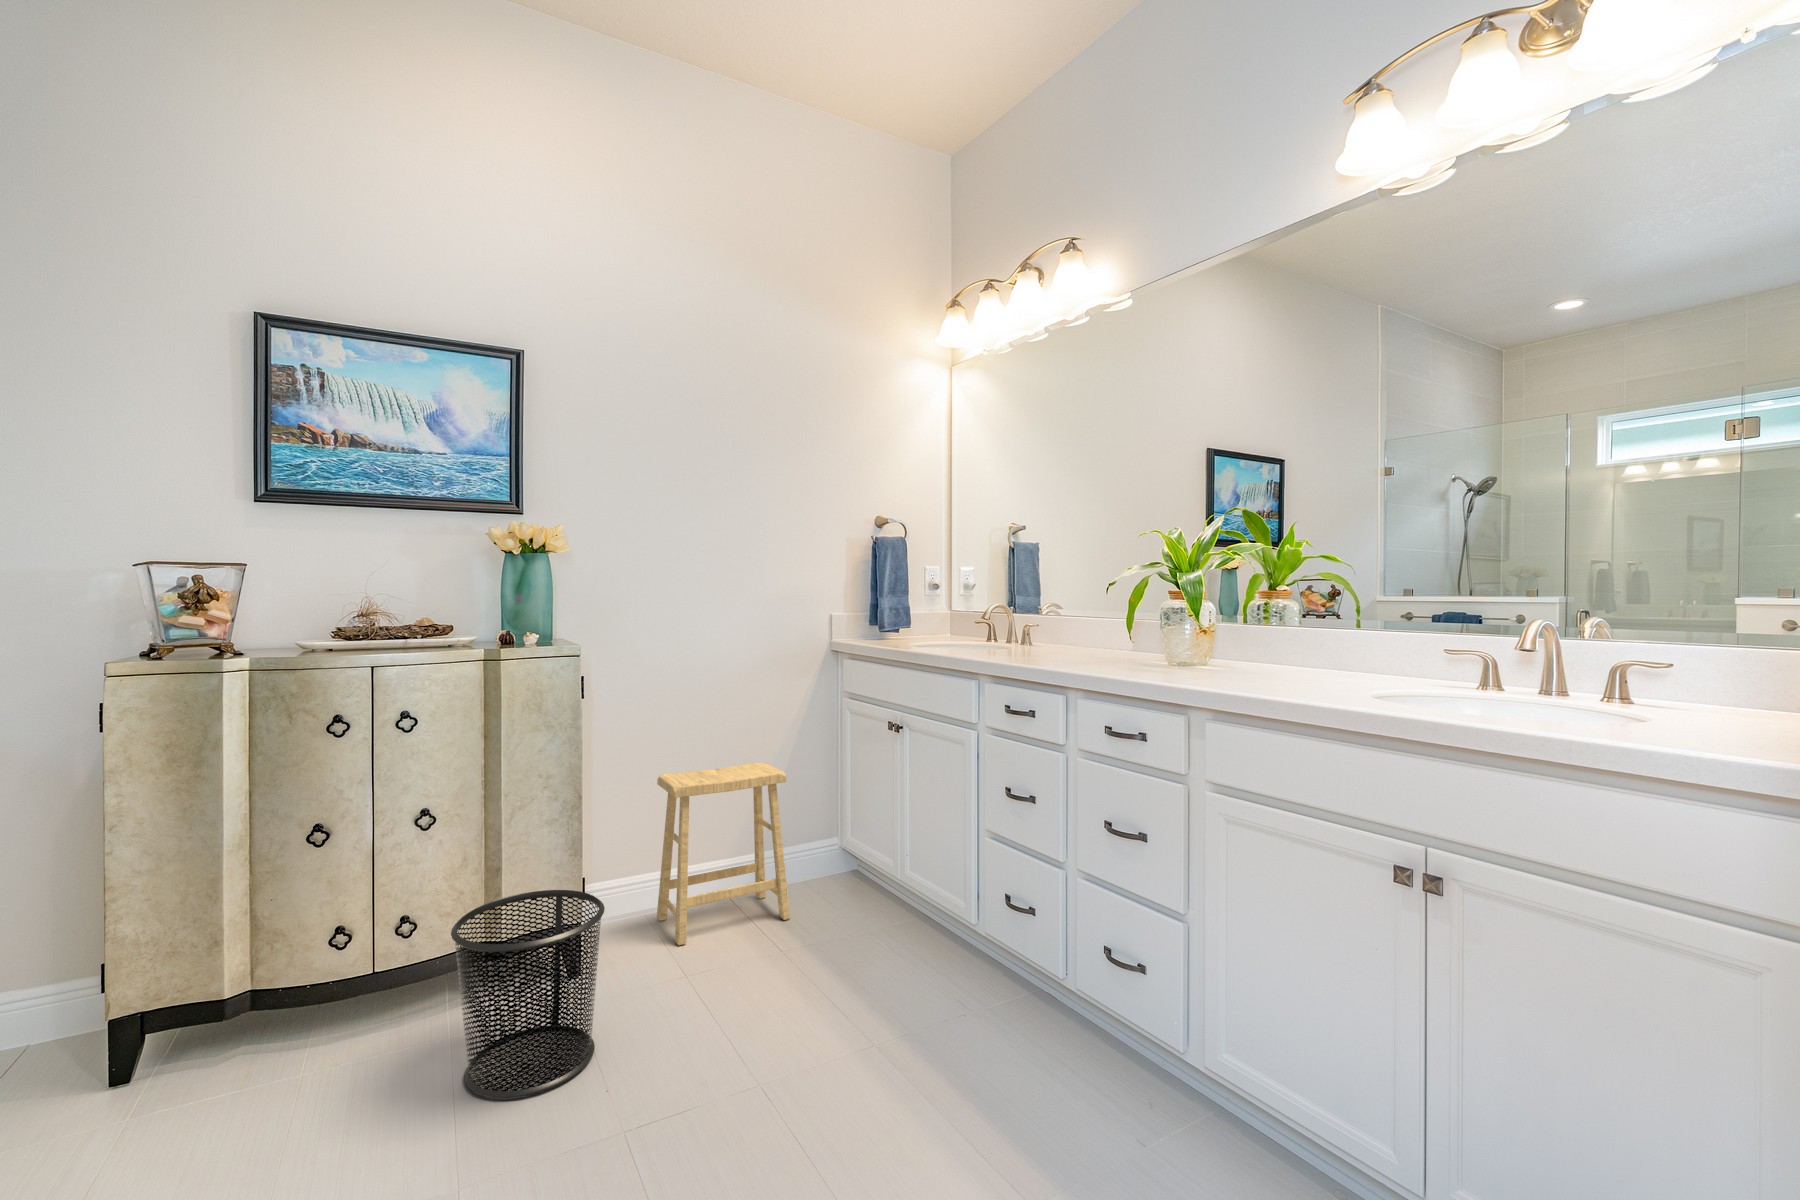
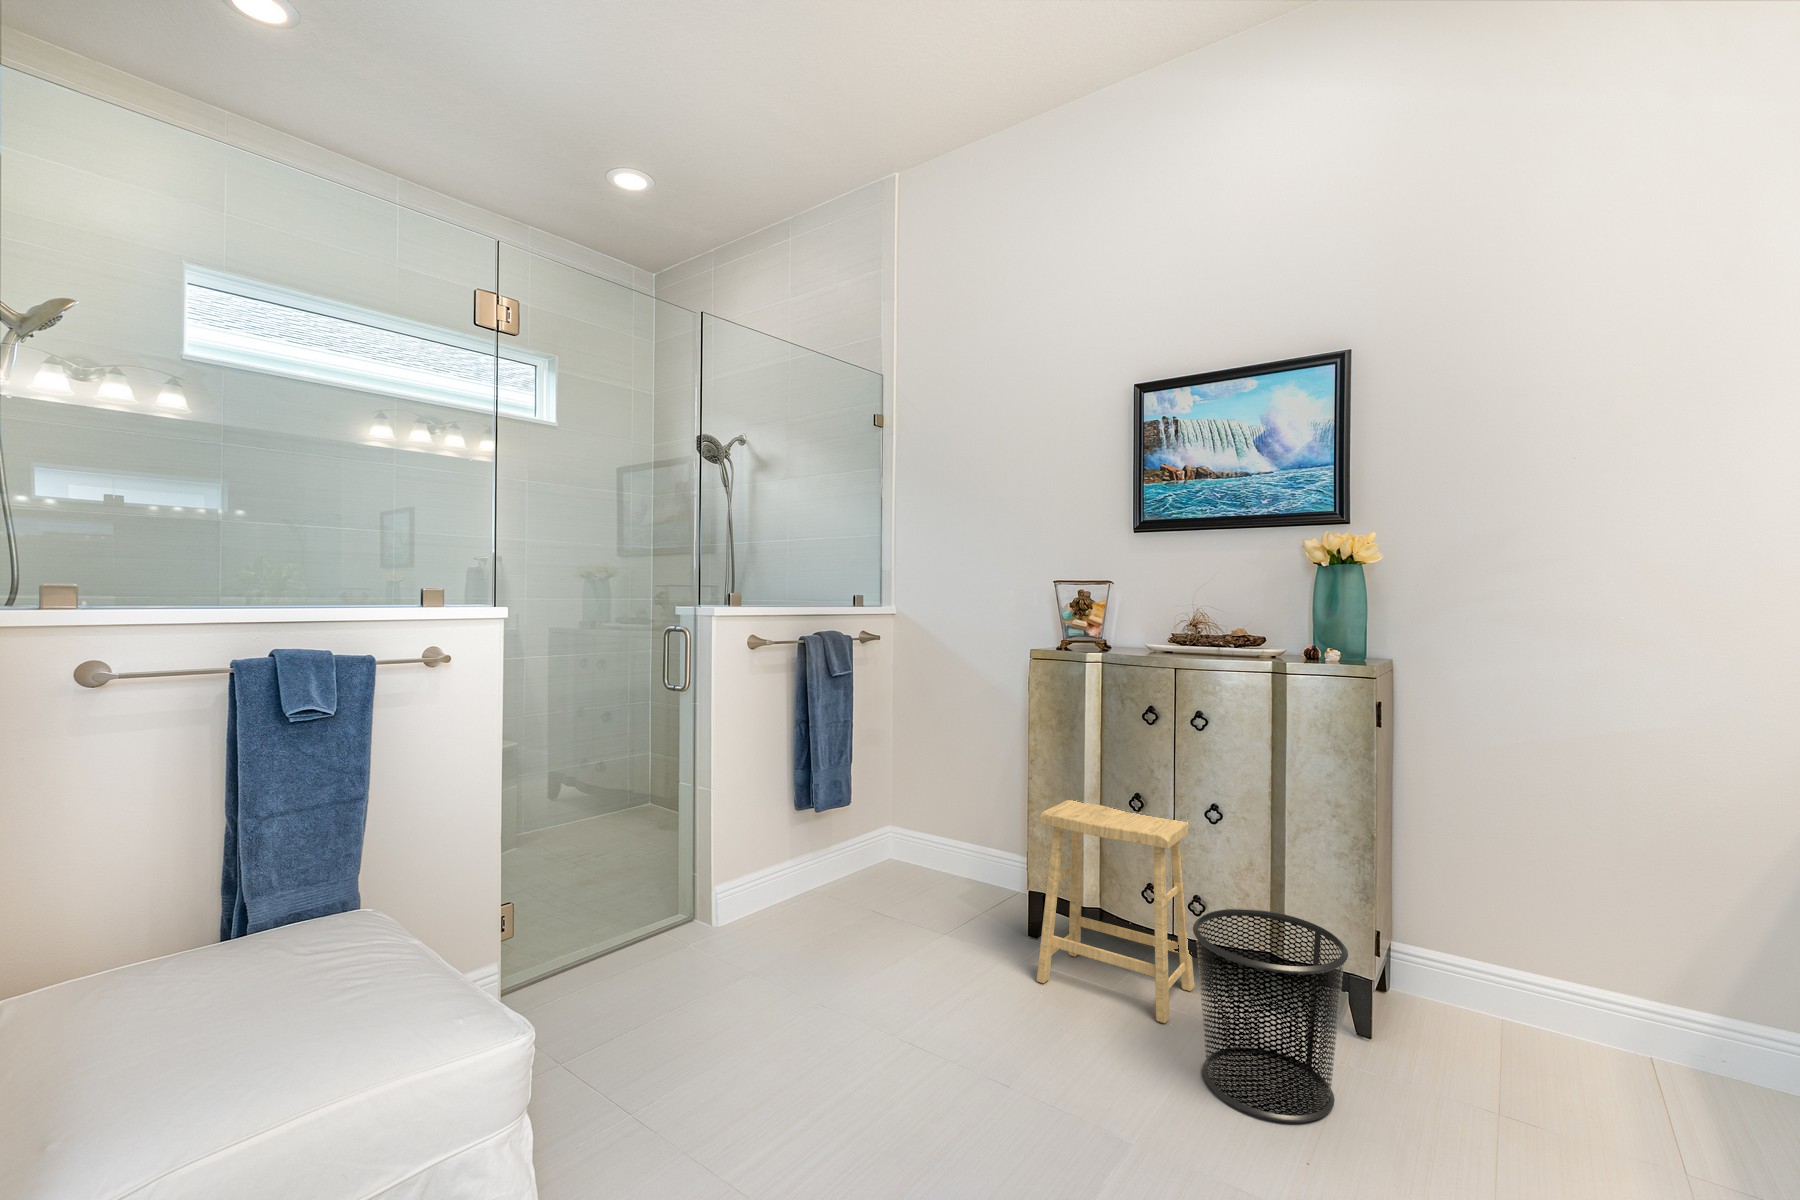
footstool: present [657,762,790,945] -> present [1037,800,1194,1023]

